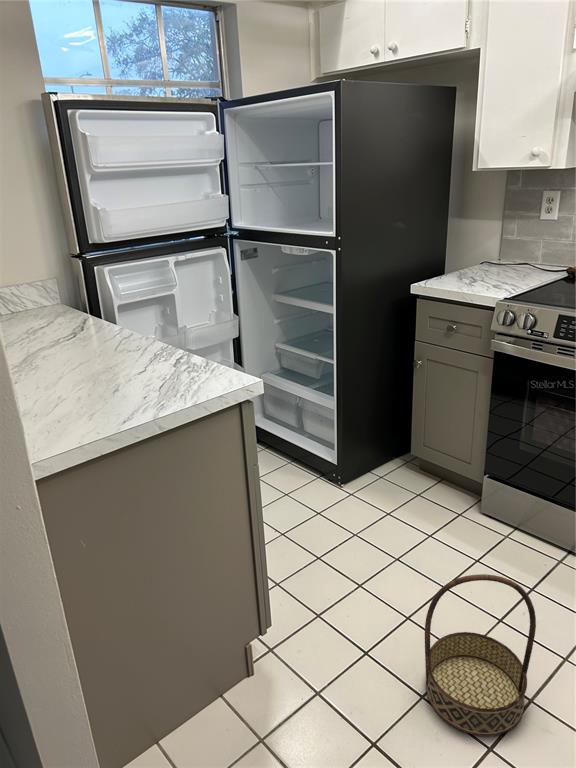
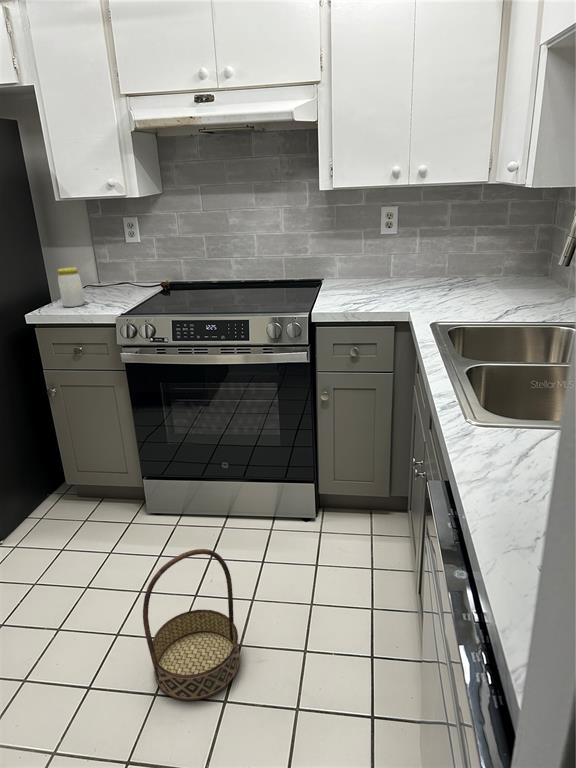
jar: none [452,241,476,282] -> present [58,267,84,307]

